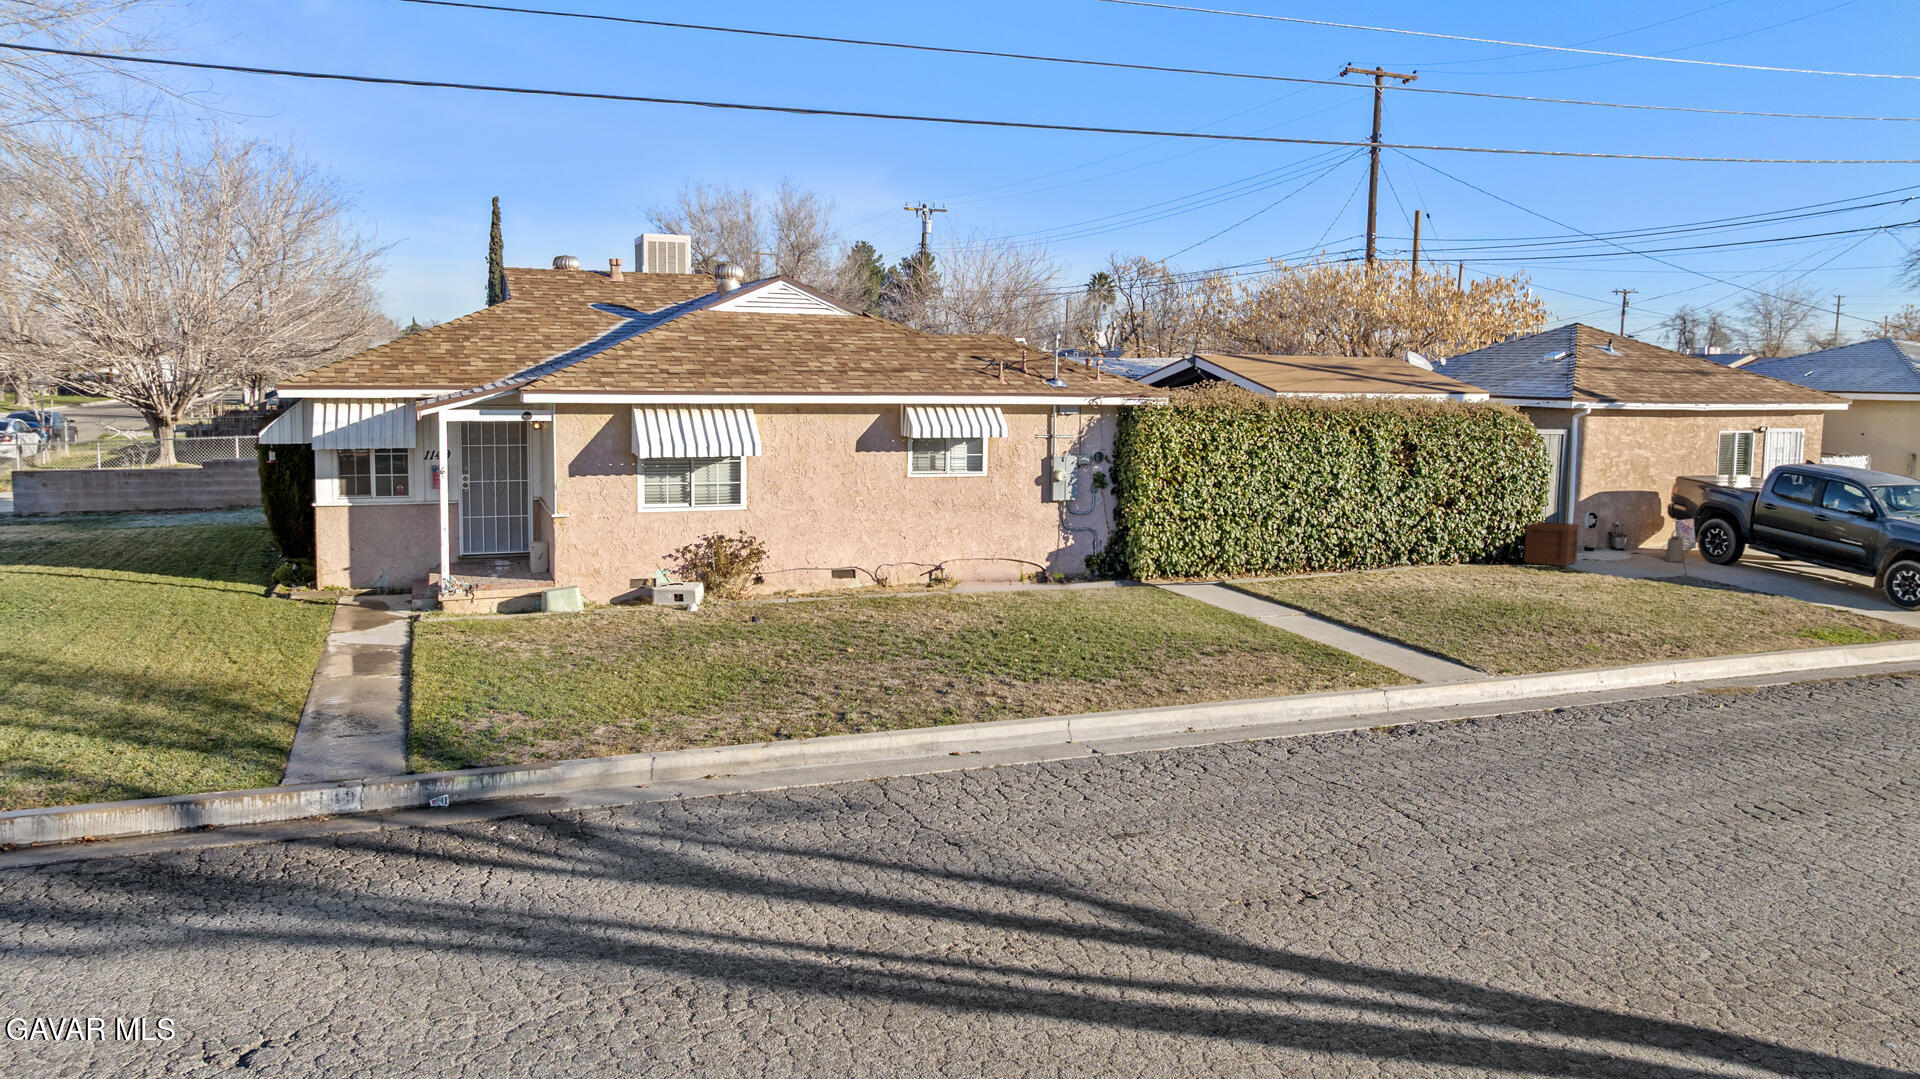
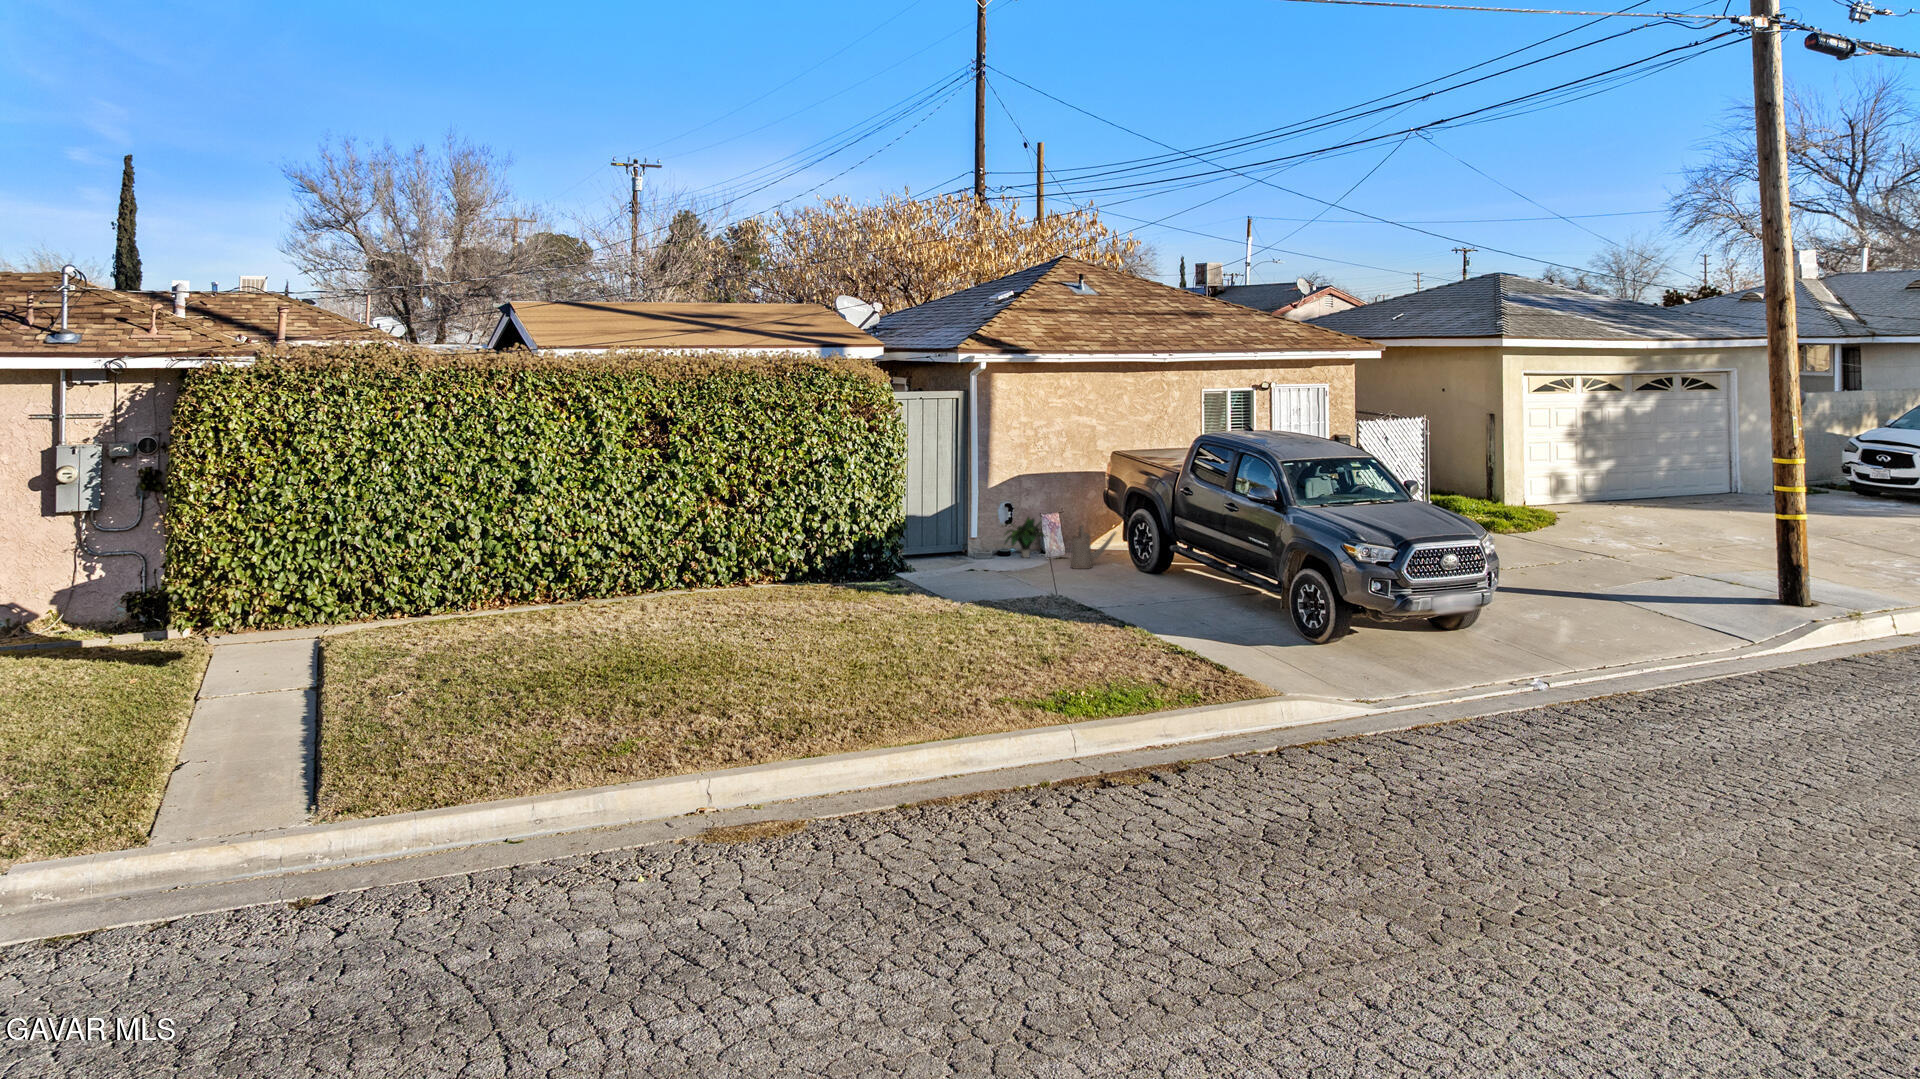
wooden crate: present [1524,522,1579,566] -> none [857,519,935,581]
potted plant: none [1589,522,1634,553] -> present [1005,517,1045,558]

